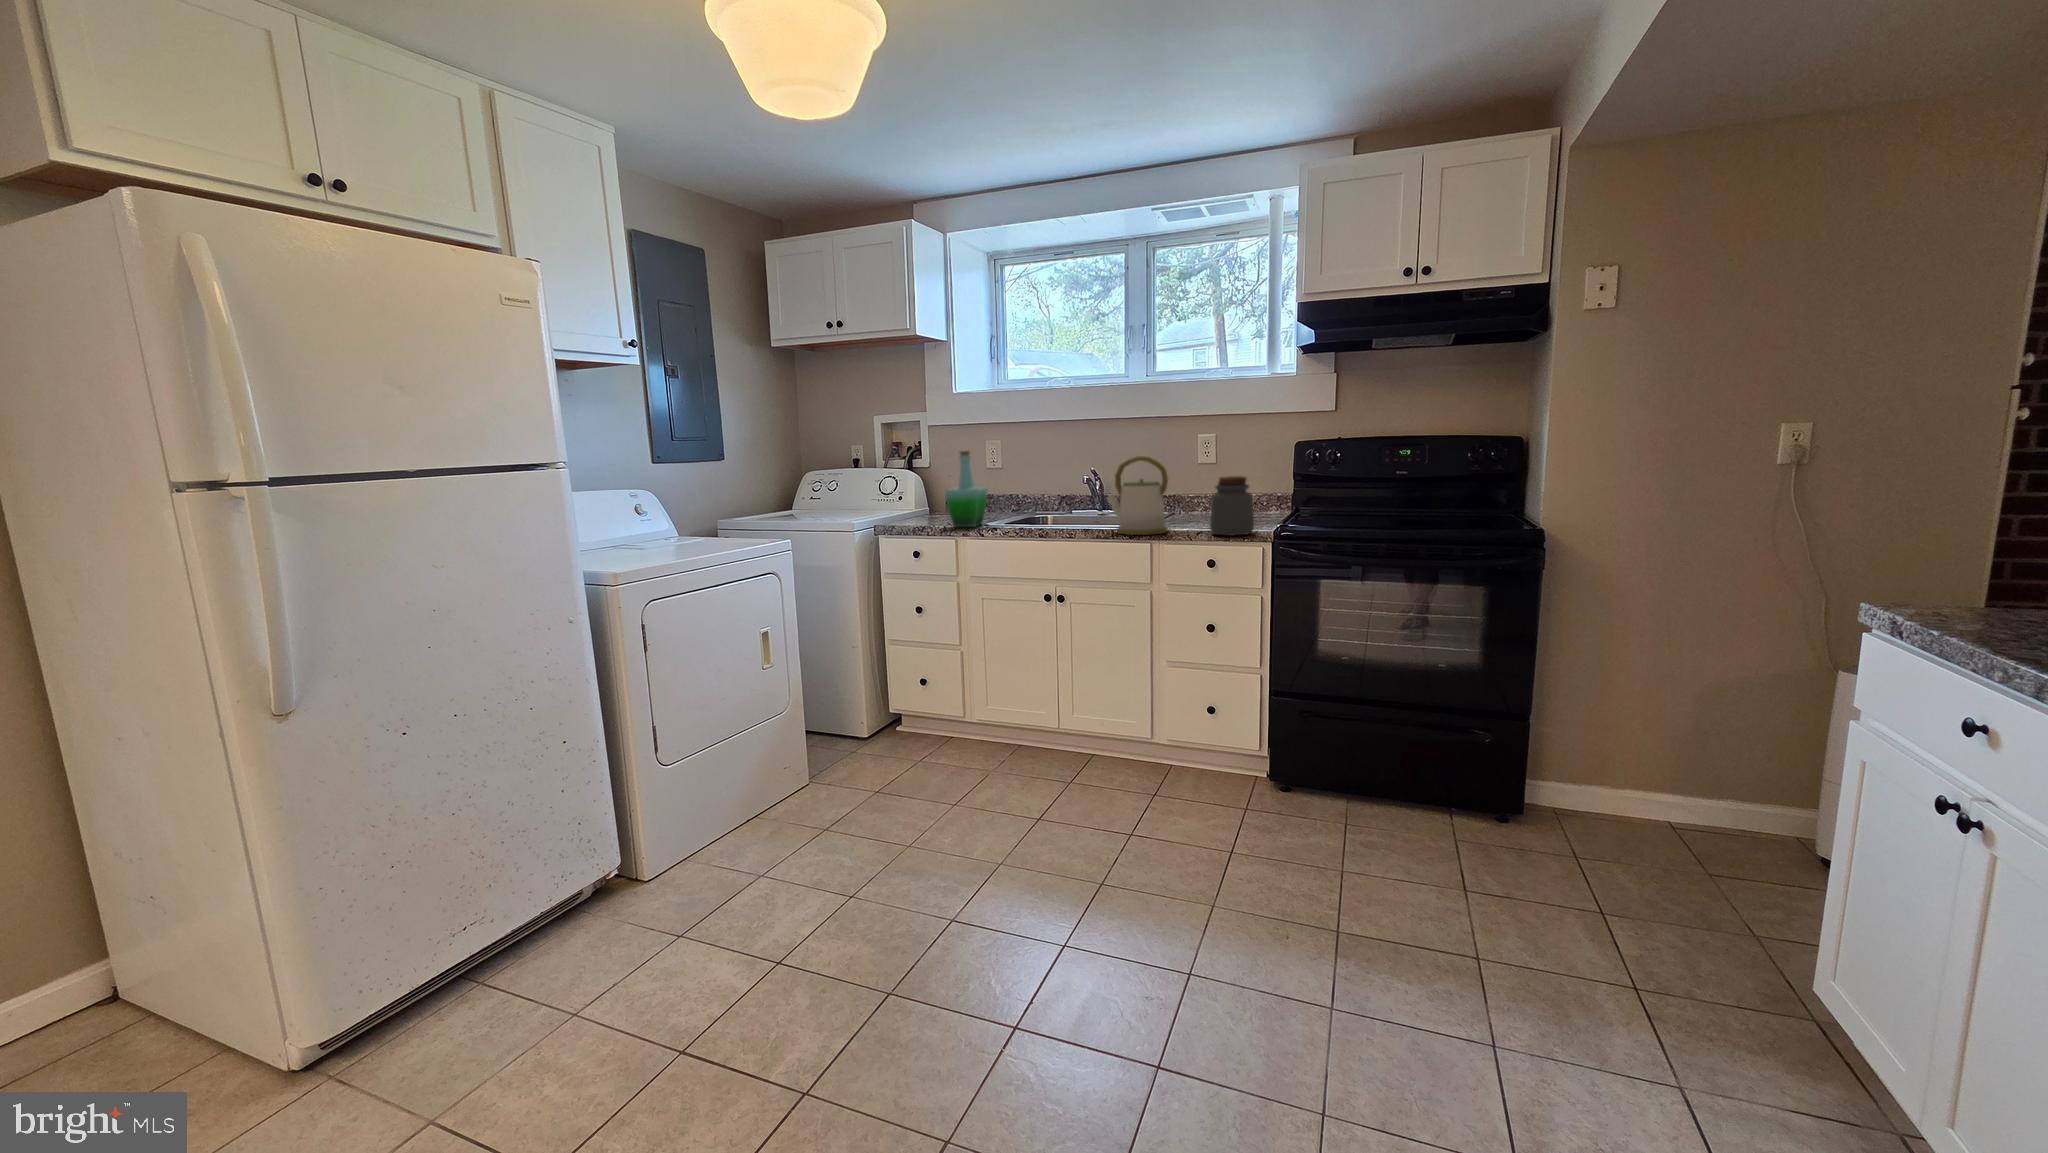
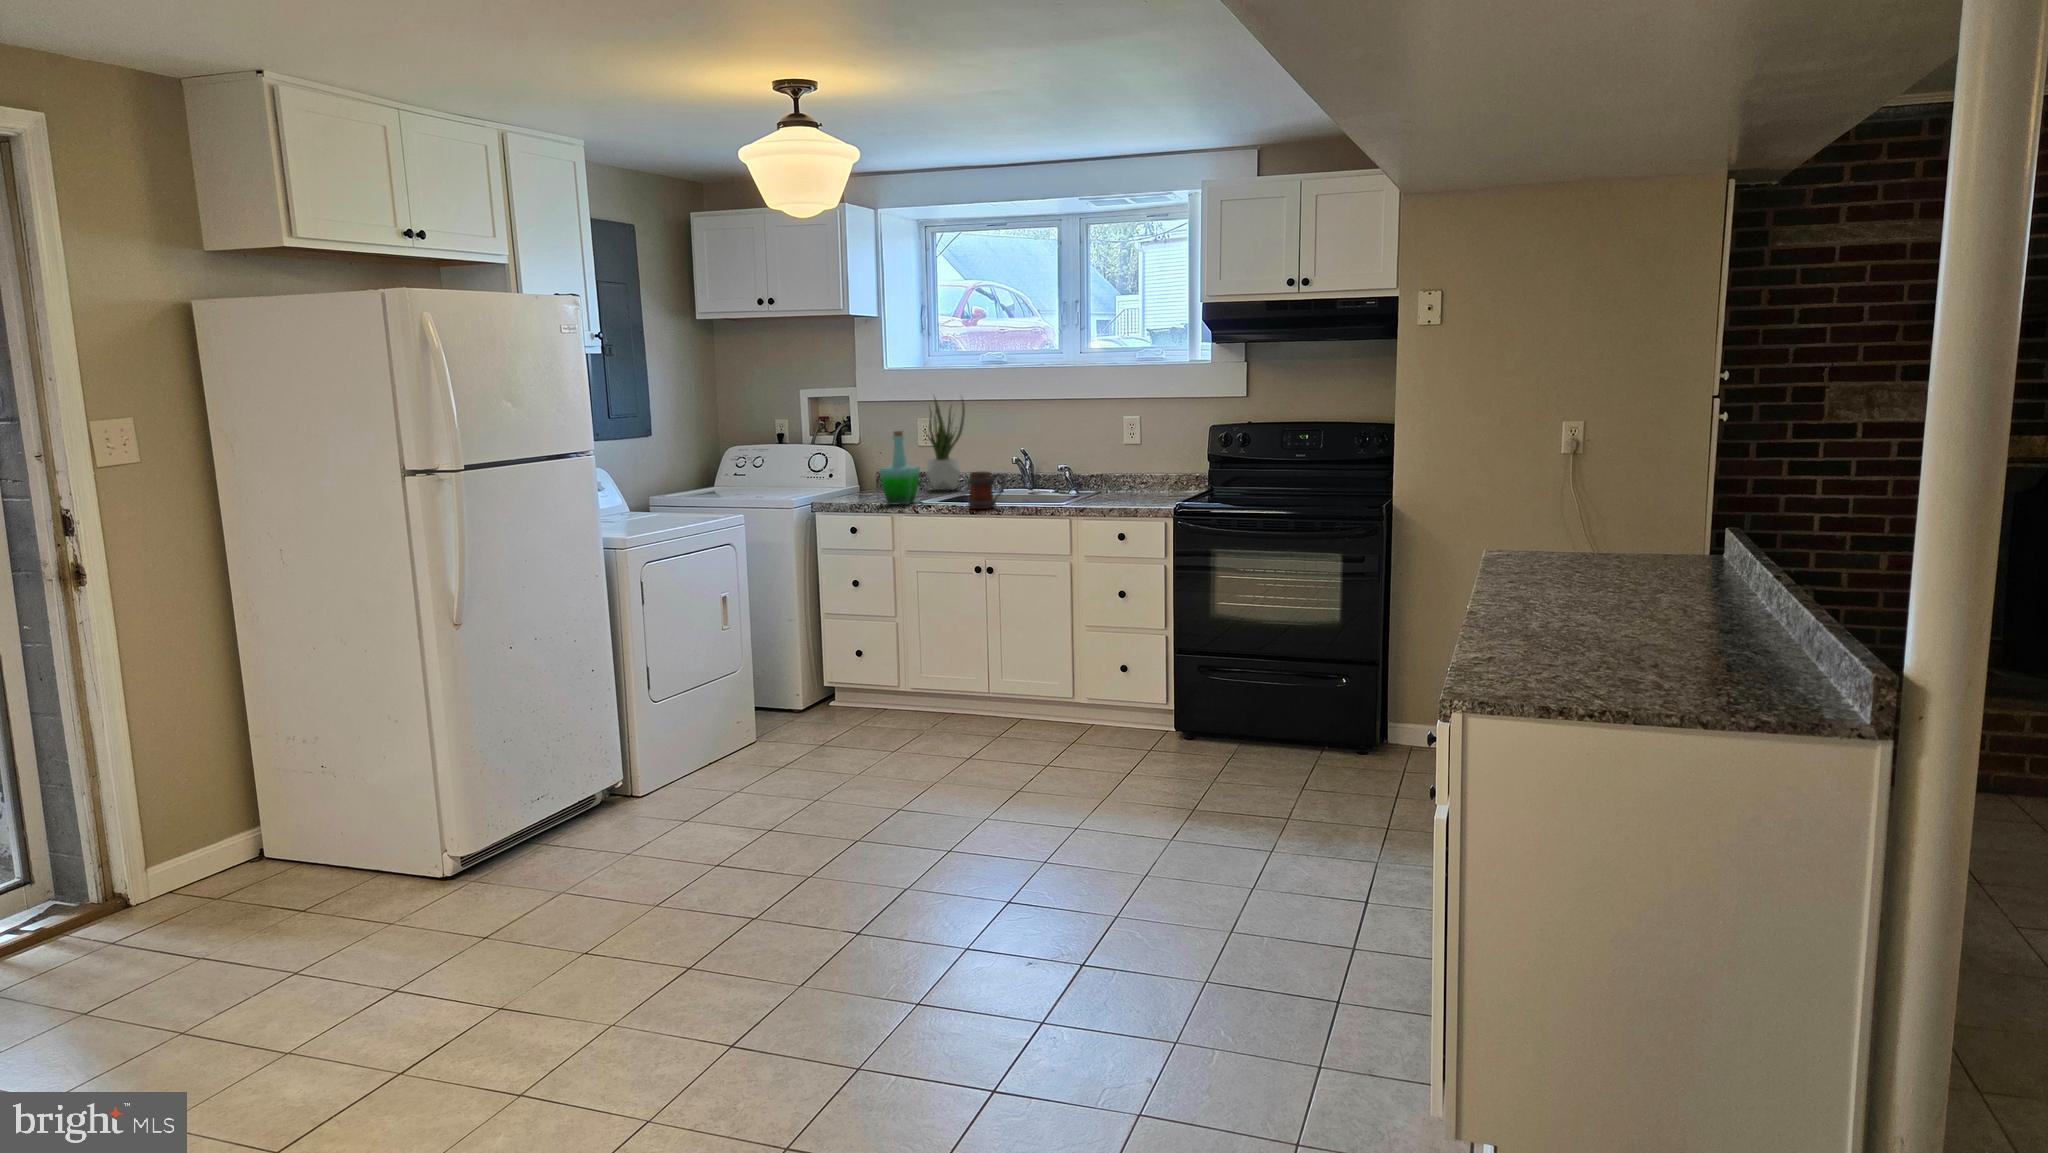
potted plant: none [993,415,1034,512] -> present [927,399,965,490]
kettle: present [1107,456,1168,535] -> none [1031,440,1086,511]
jar: present [1210,476,1254,535] -> none [1122,460,1160,512]
mug: none [1038,492,1077,532] -> present [968,472,1005,509]

